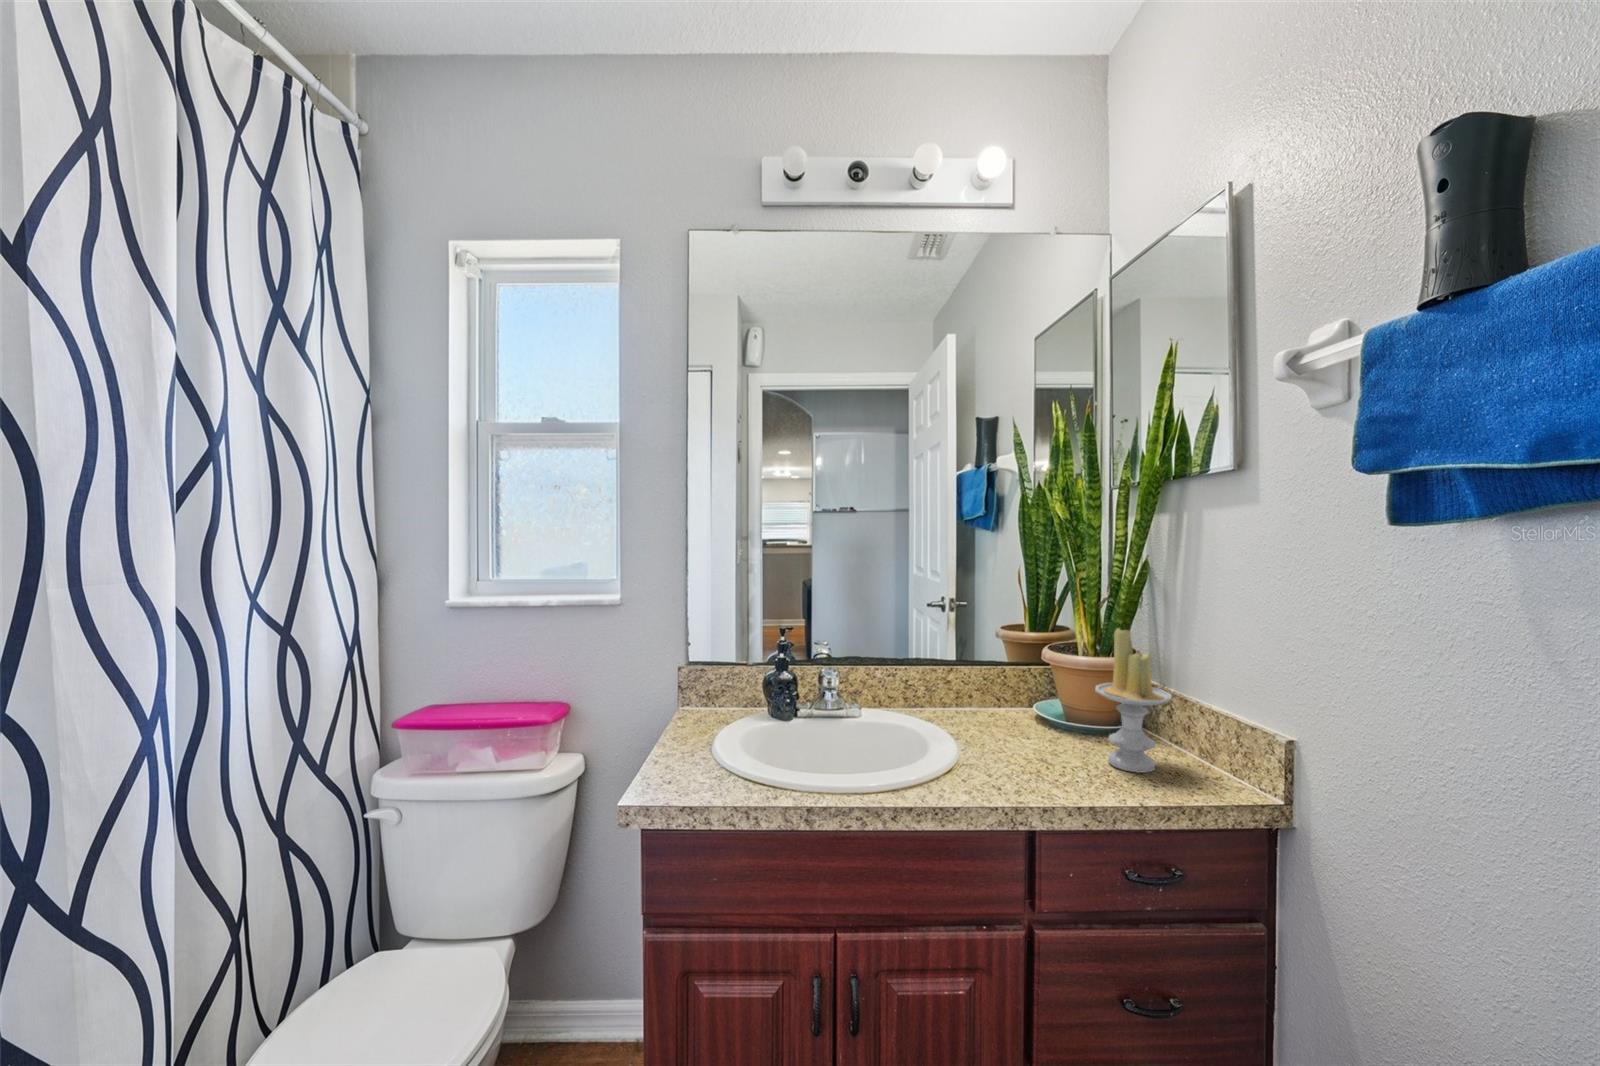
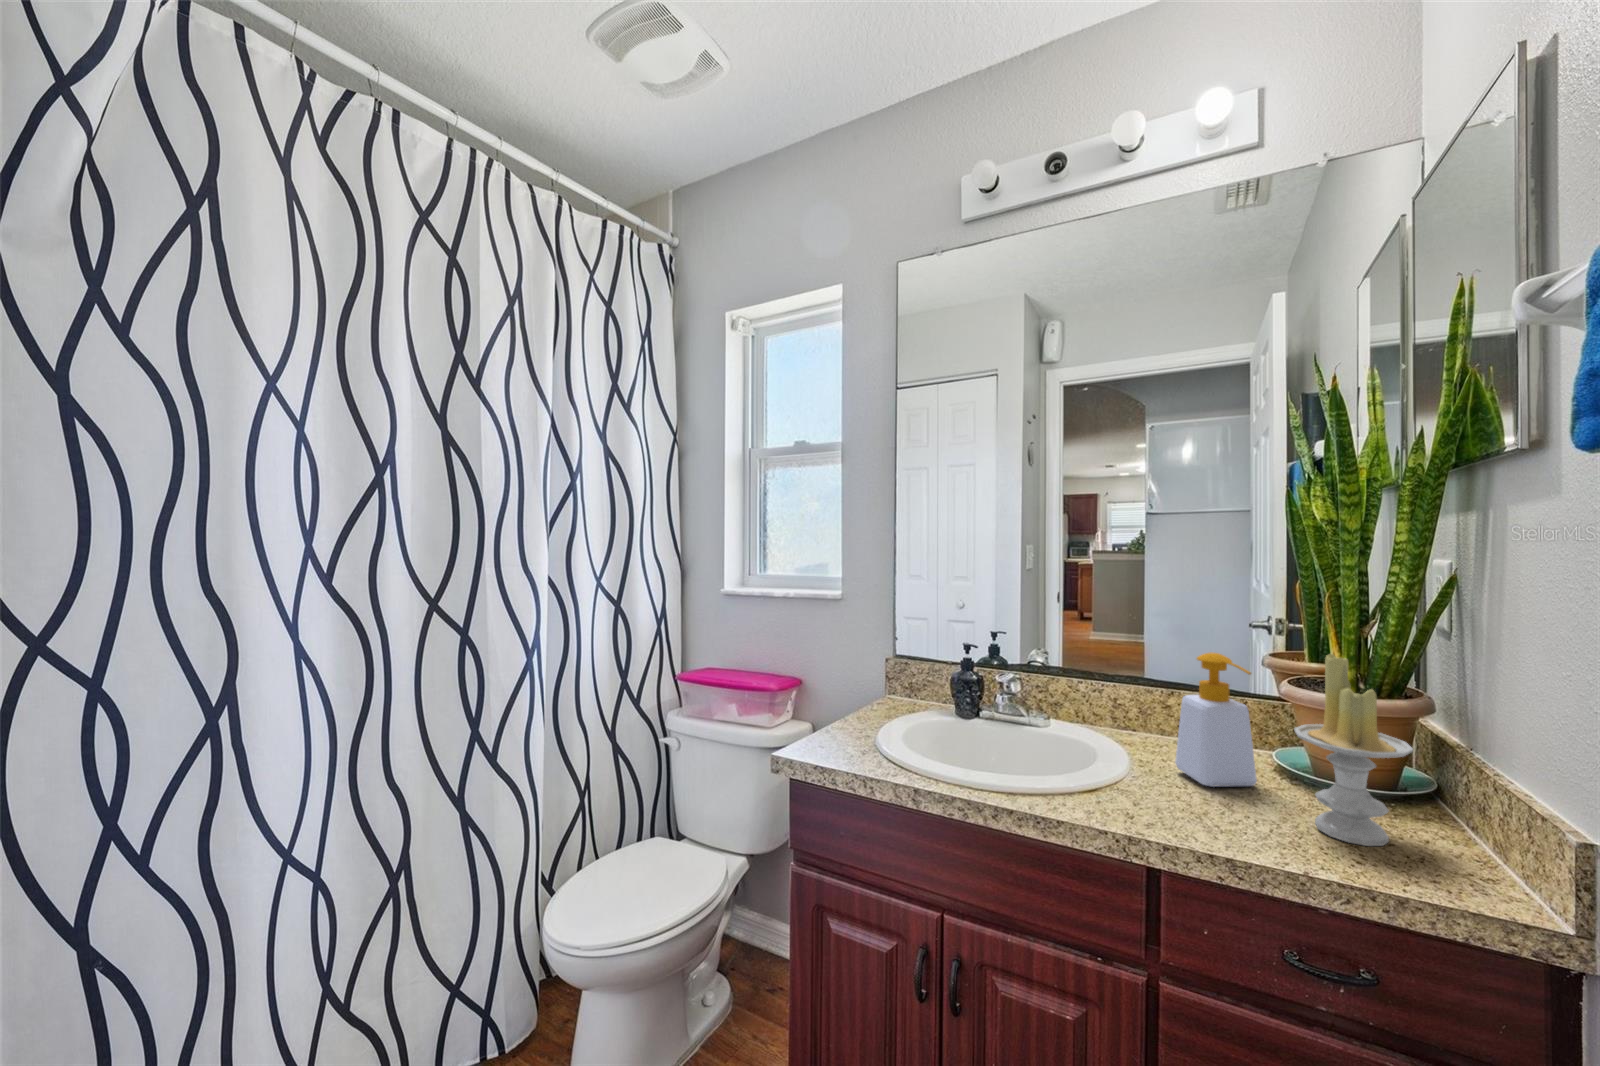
soap bottle: none [985,633,1055,747] -> present [1175,652,1257,787]

